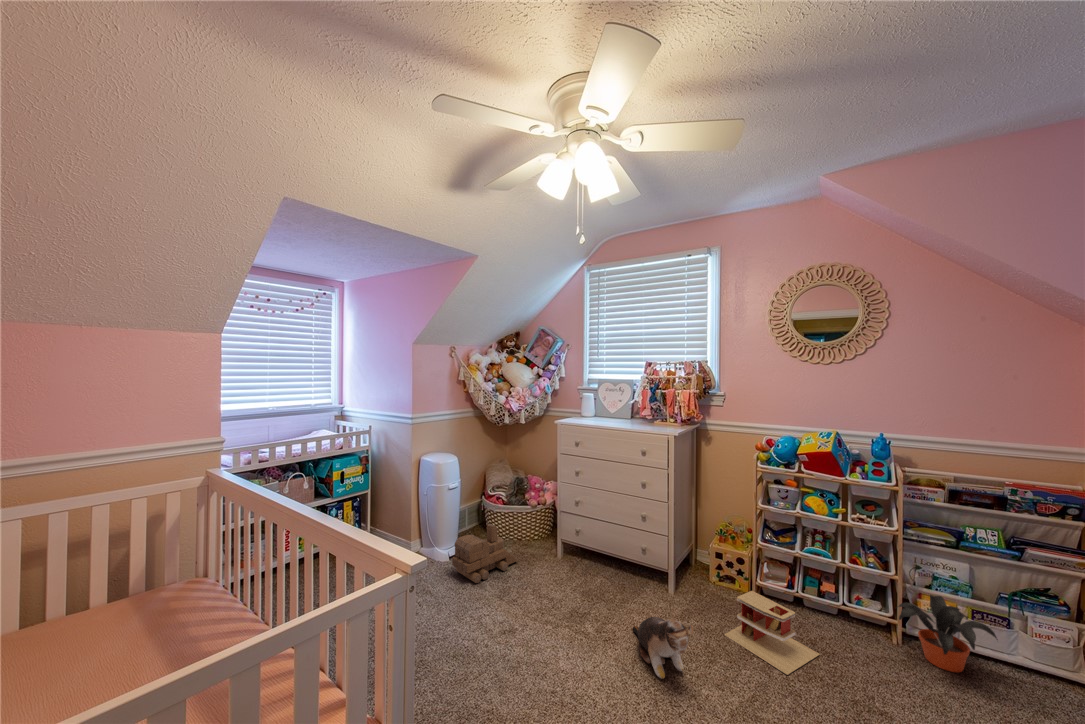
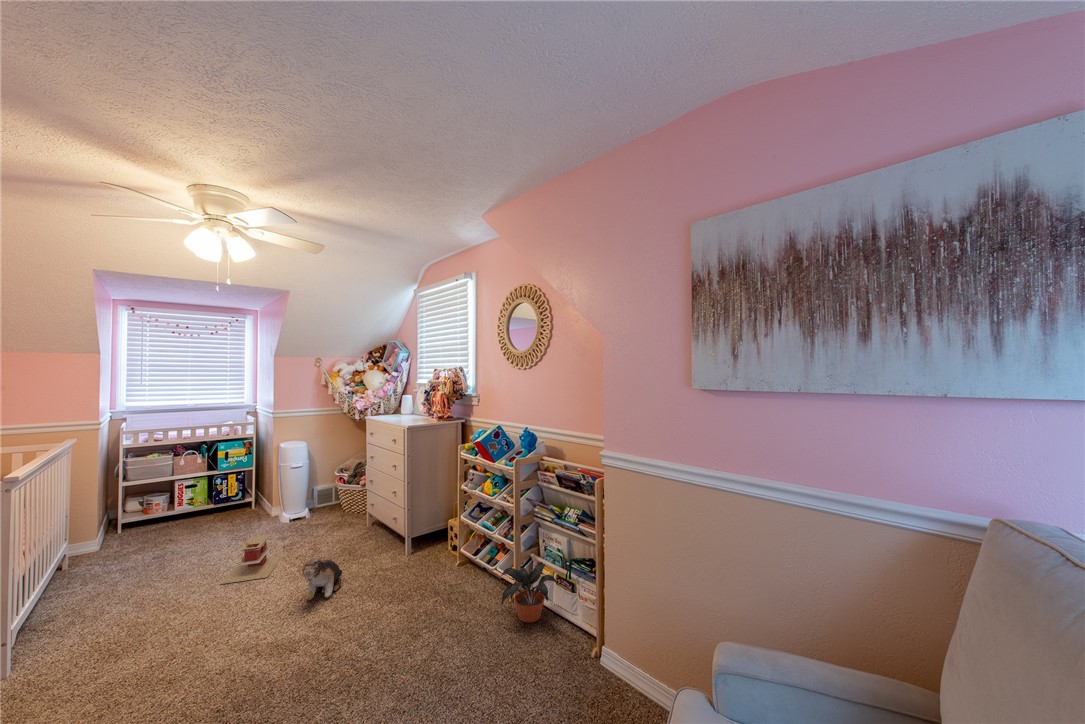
toy train: present [452,524,517,583] -> none [274,494,331,536]
toy house: present [724,591,820,675] -> present [220,535,282,584]

